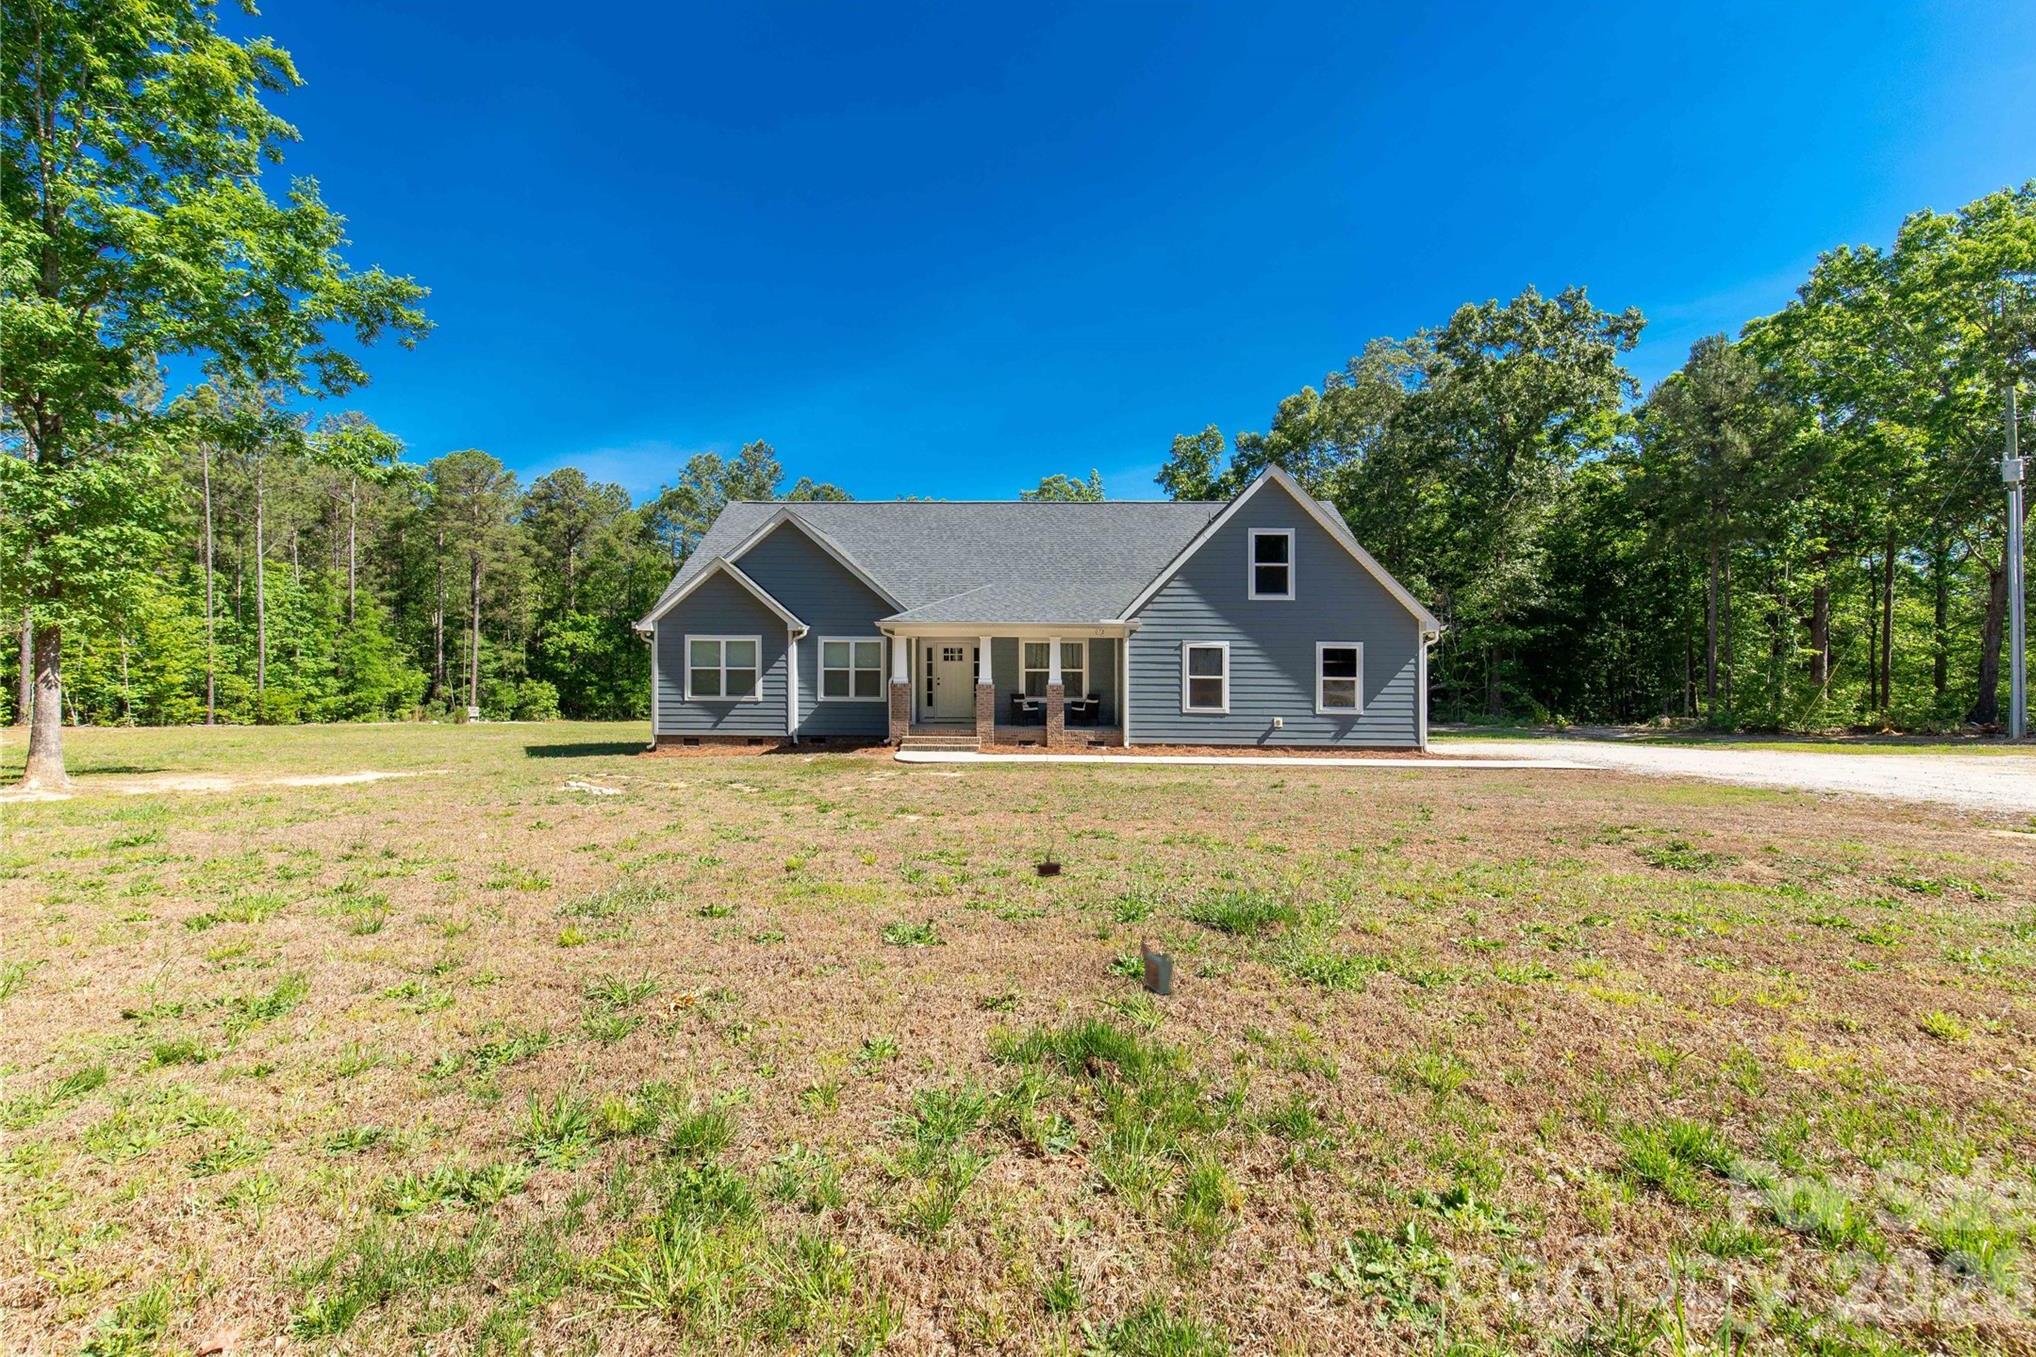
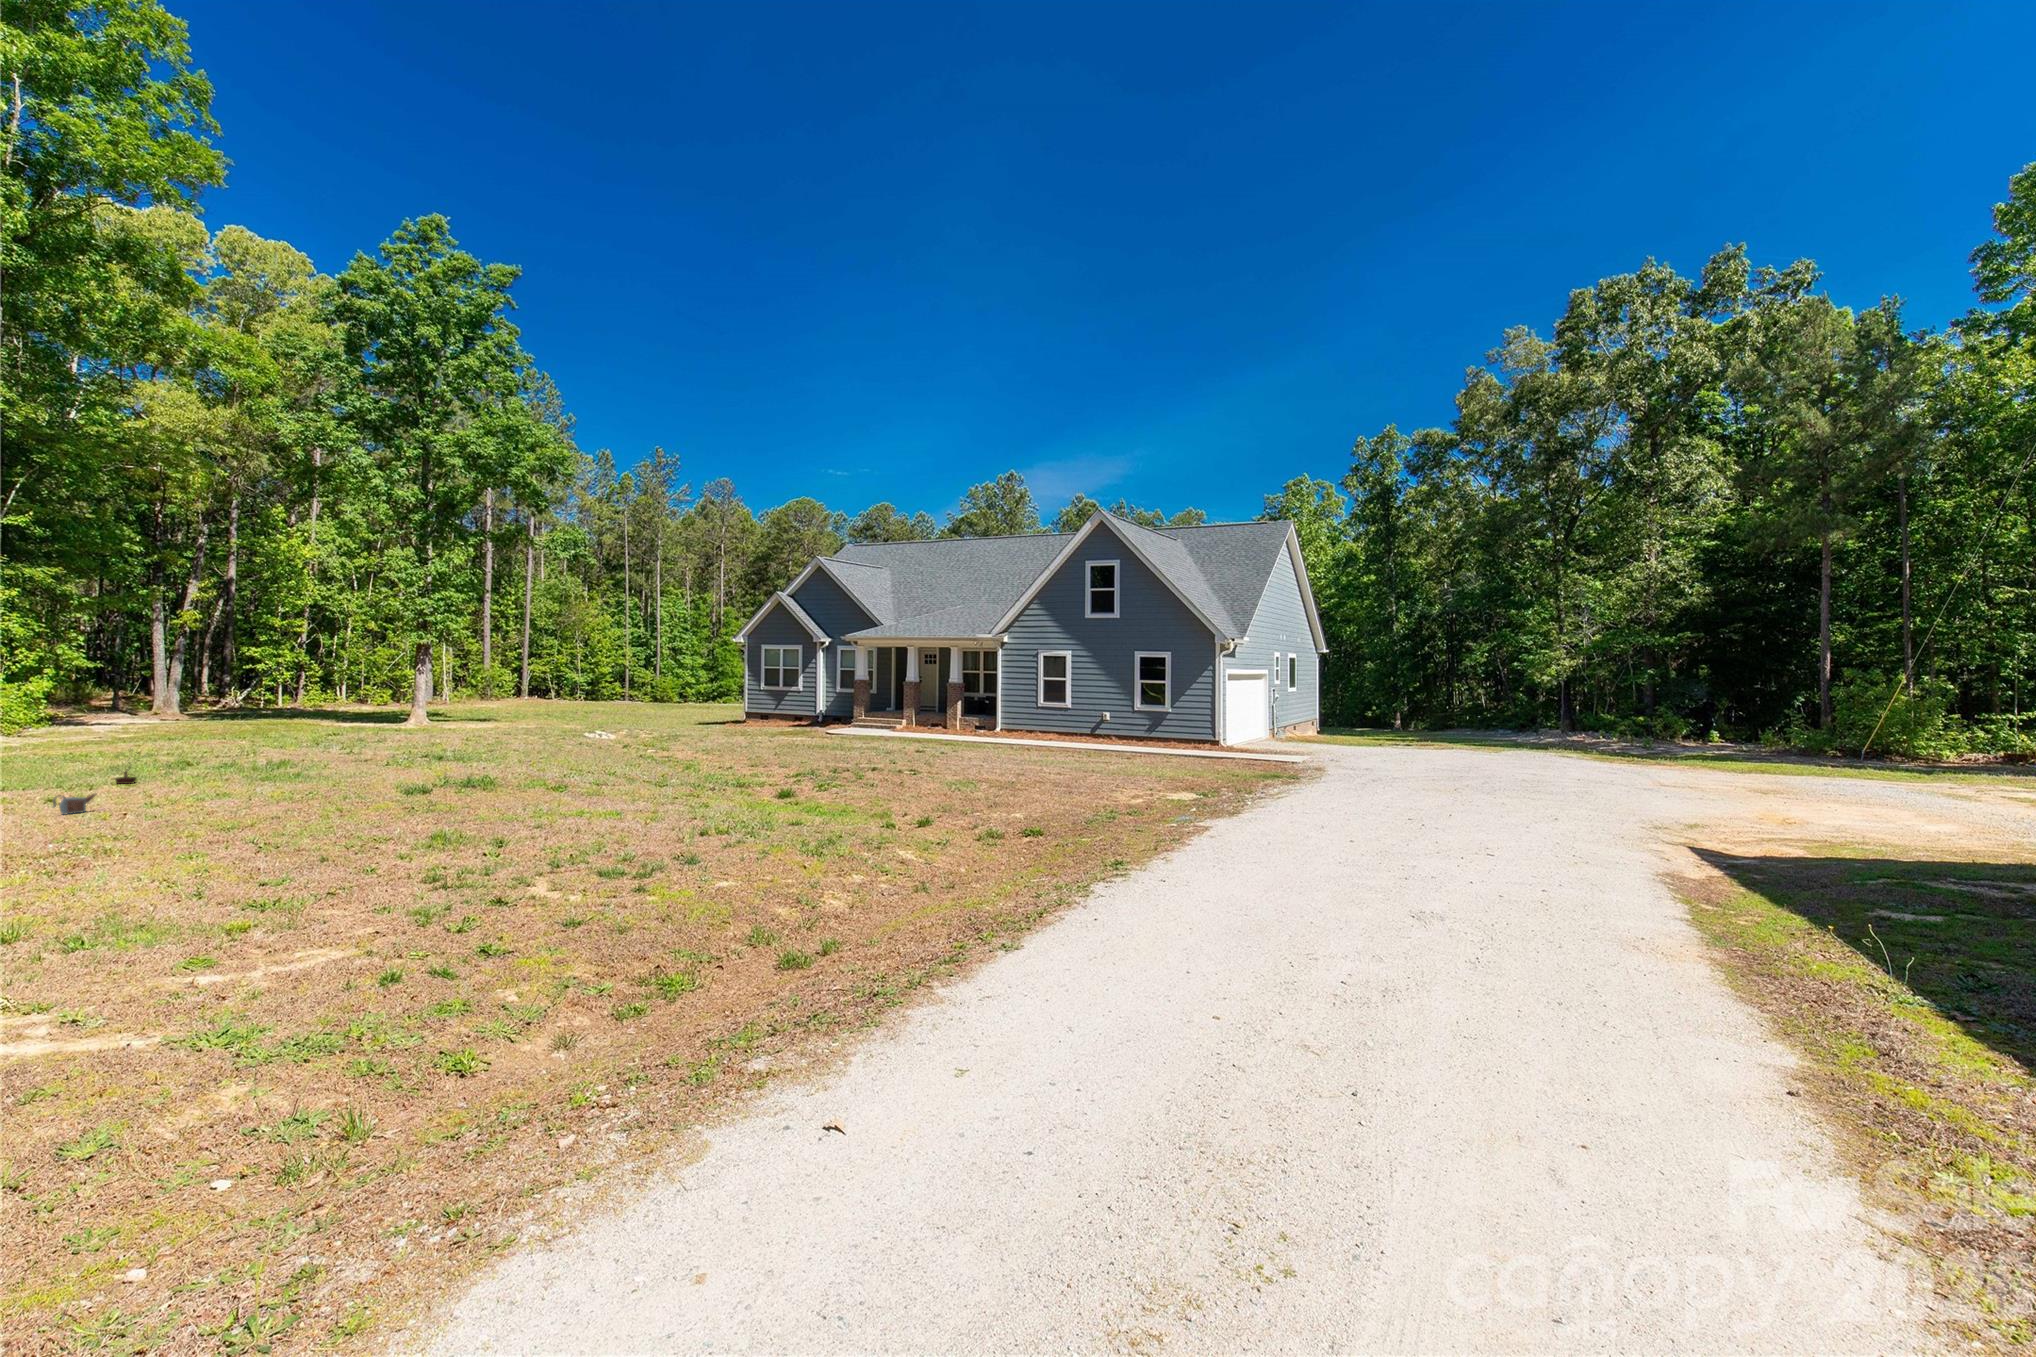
potted plant: present [1034,818,1070,876] -> present [115,753,138,784]

